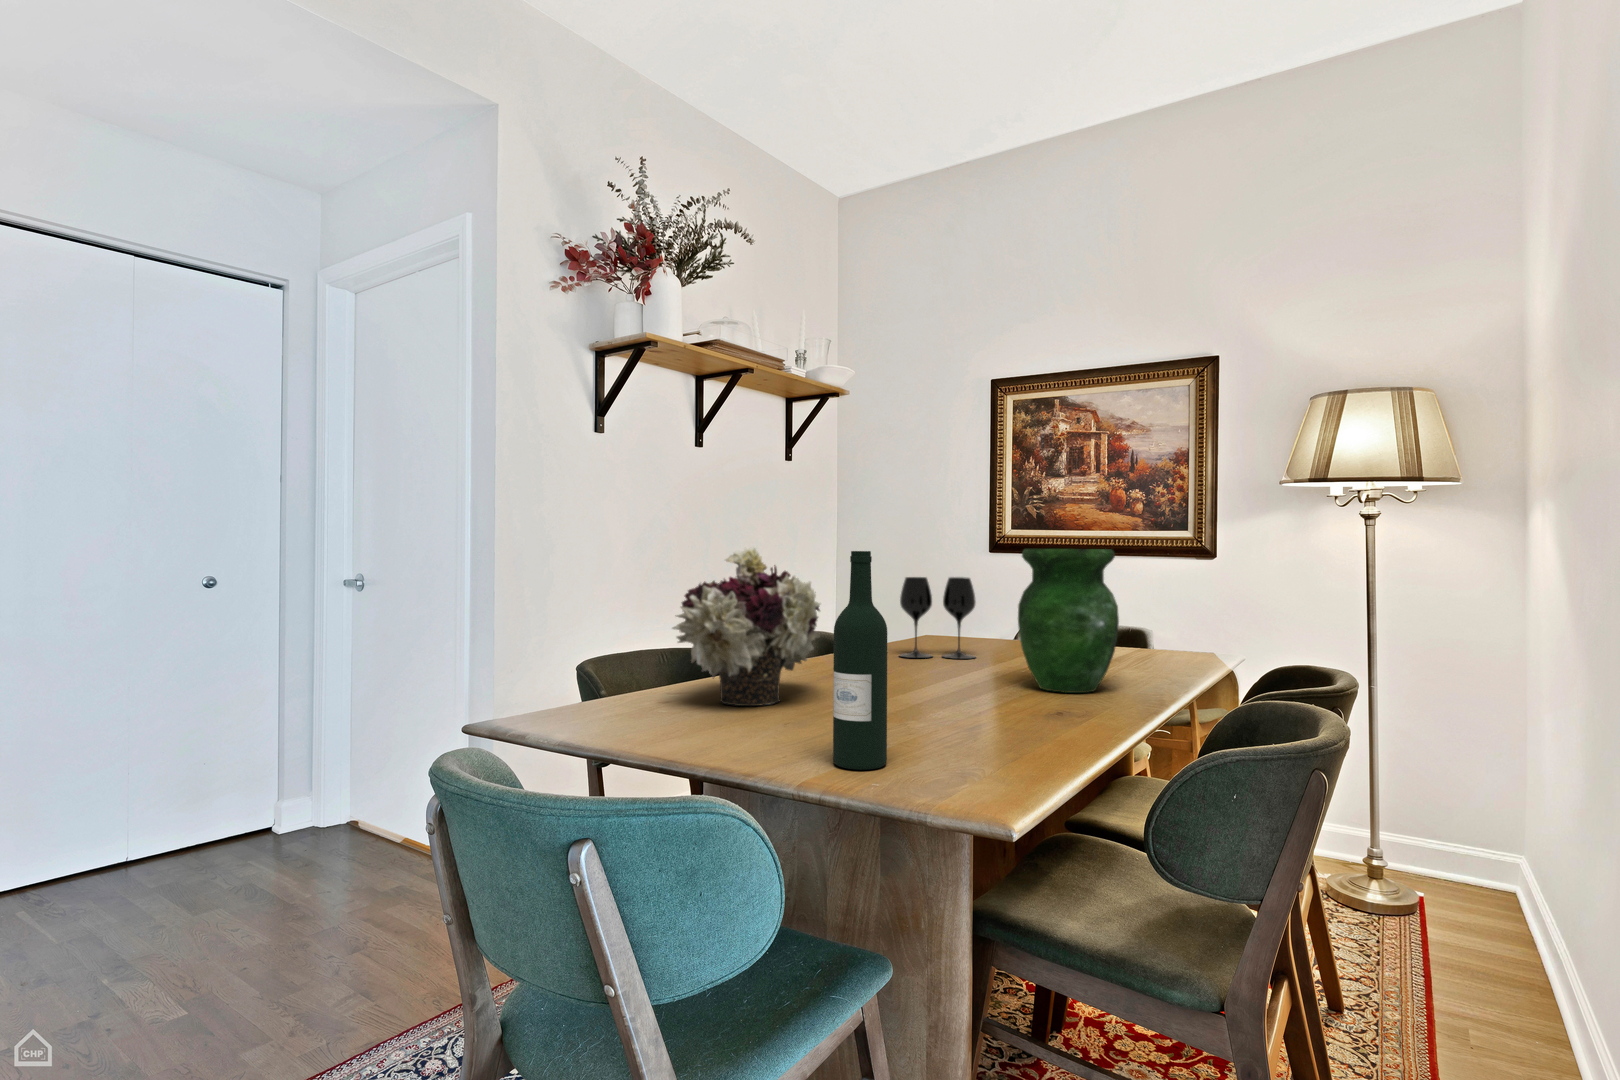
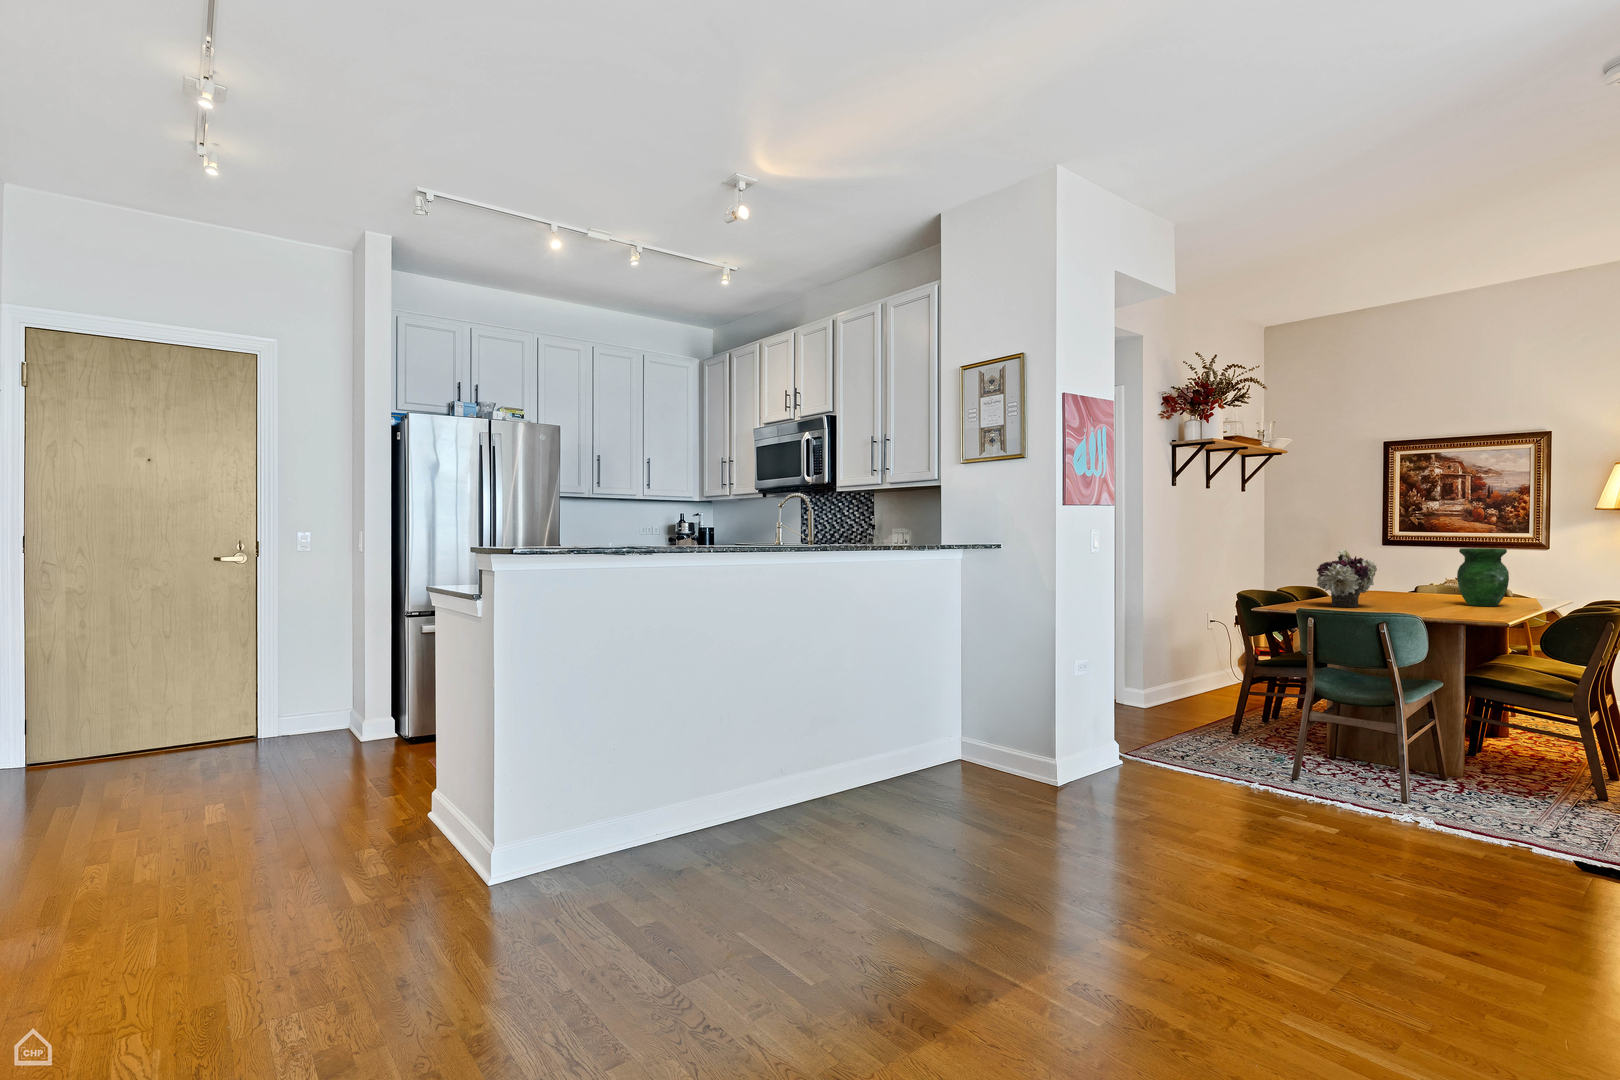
wine bottle: present [833,551,887,770] -> none [1420,552,1440,617]
wine glass: present [900,577,976,659] -> none [1373,560,1417,598]

